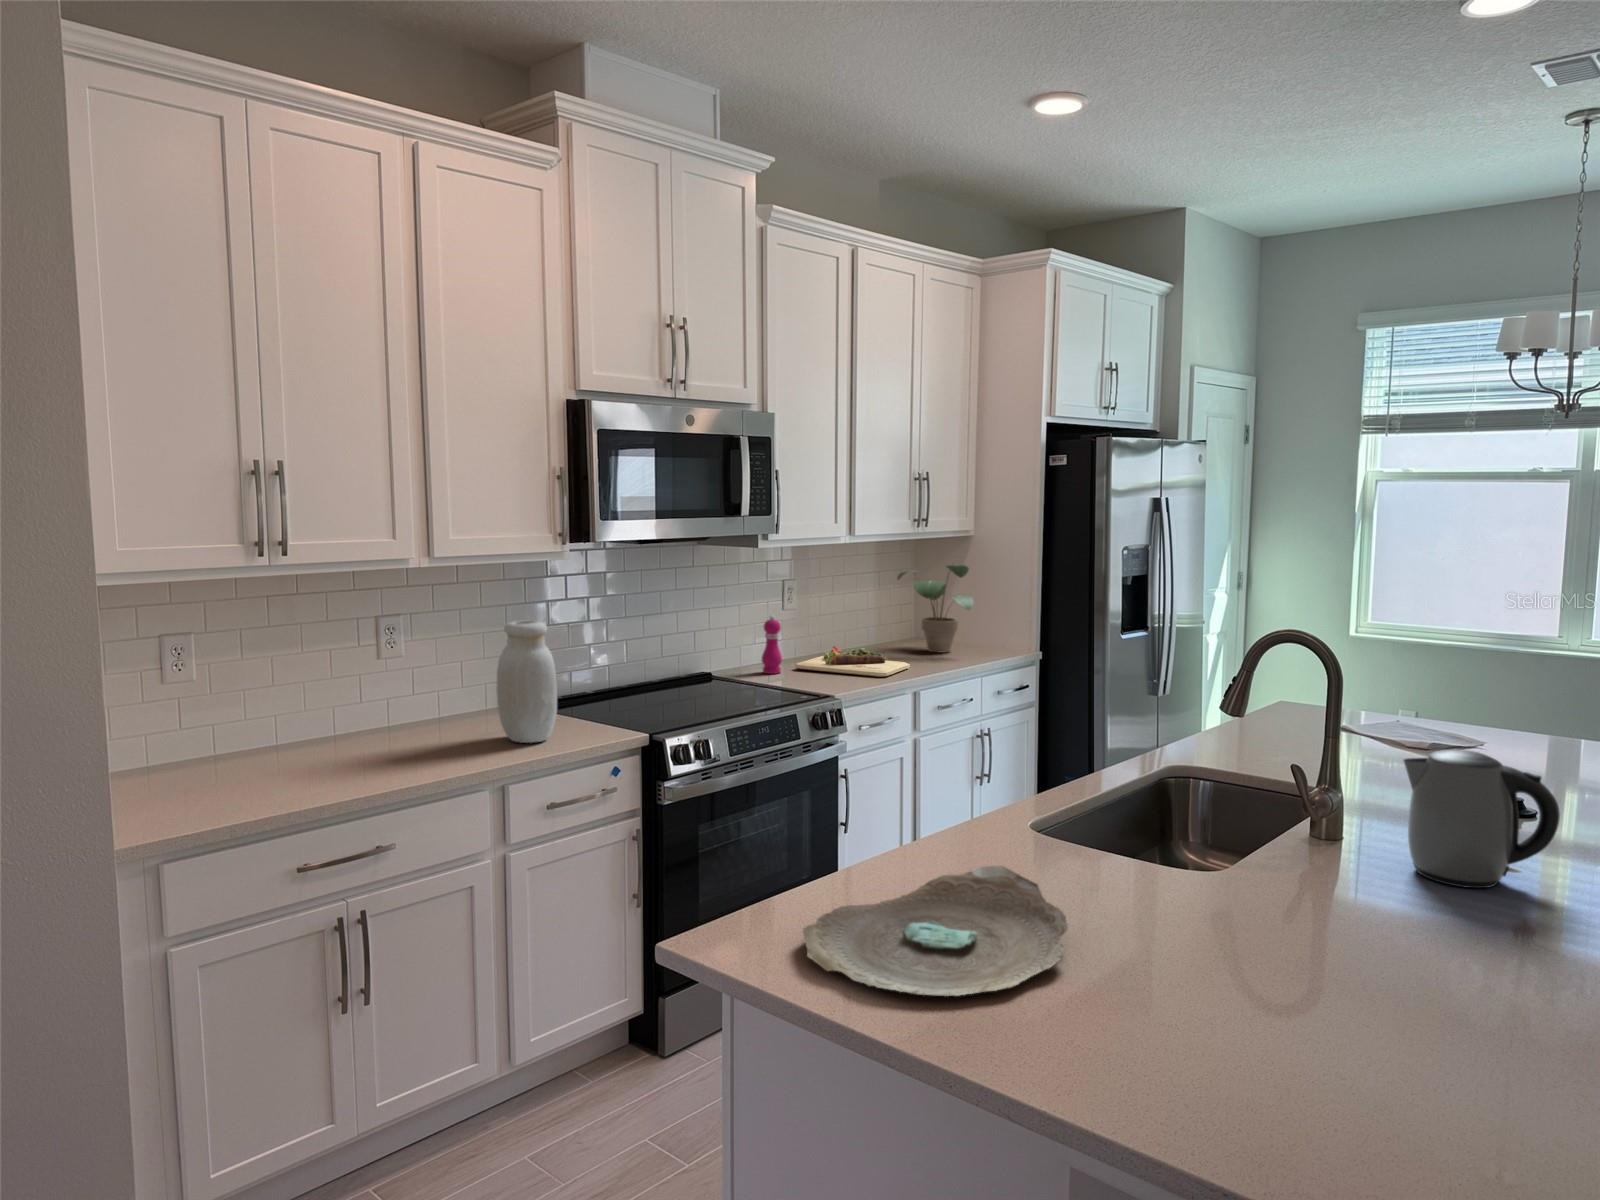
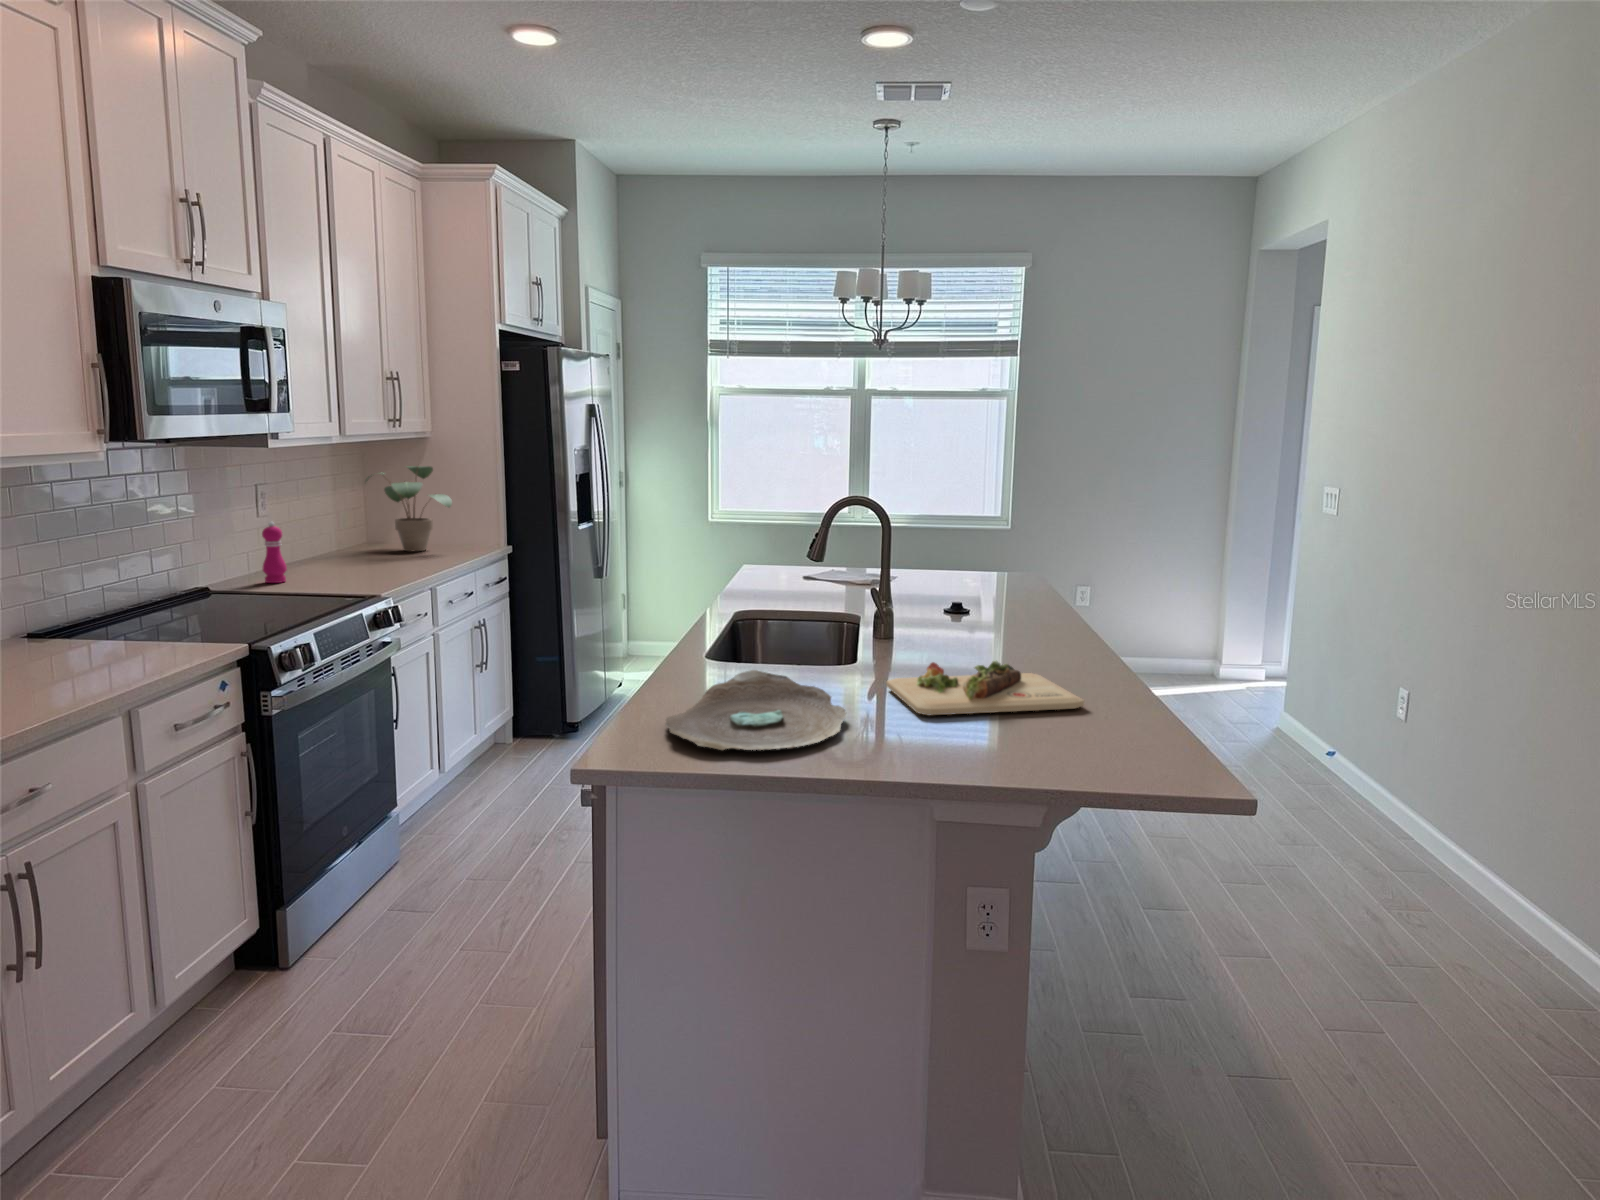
jar: present [496,620,557,743] -> none [55,532,143,671]
cutting board: present [795,646,910,677] -> present [886,661,1084,715]
kettle: present [1404,749,1560,888] -> none [932,558,1014,642]

